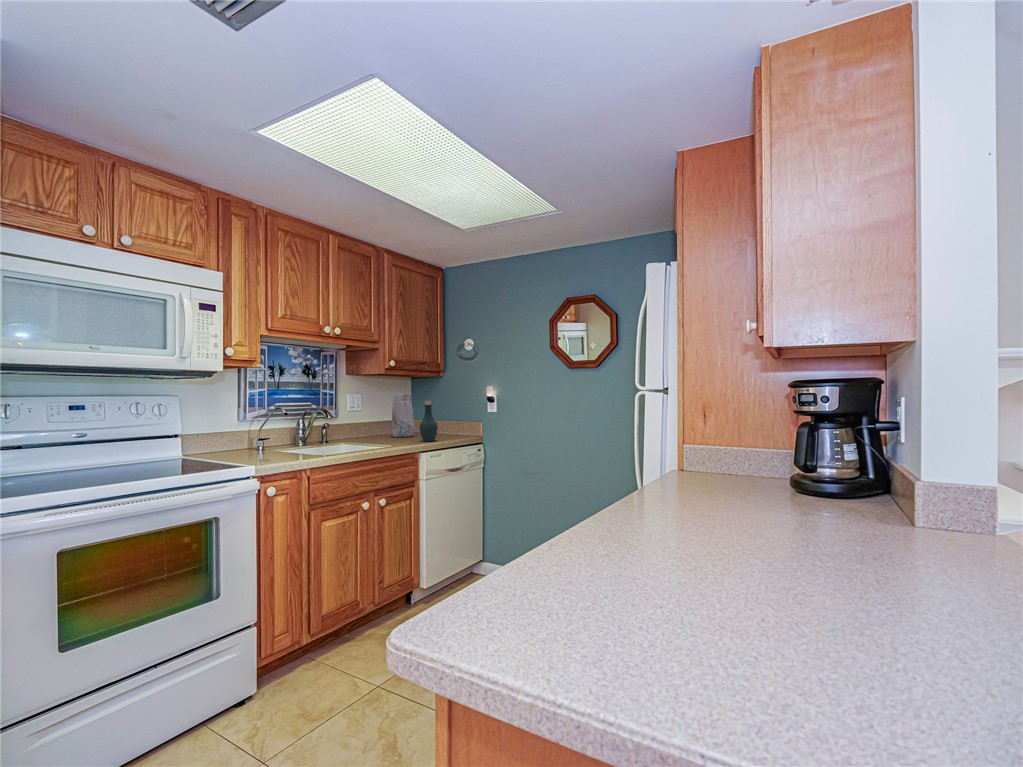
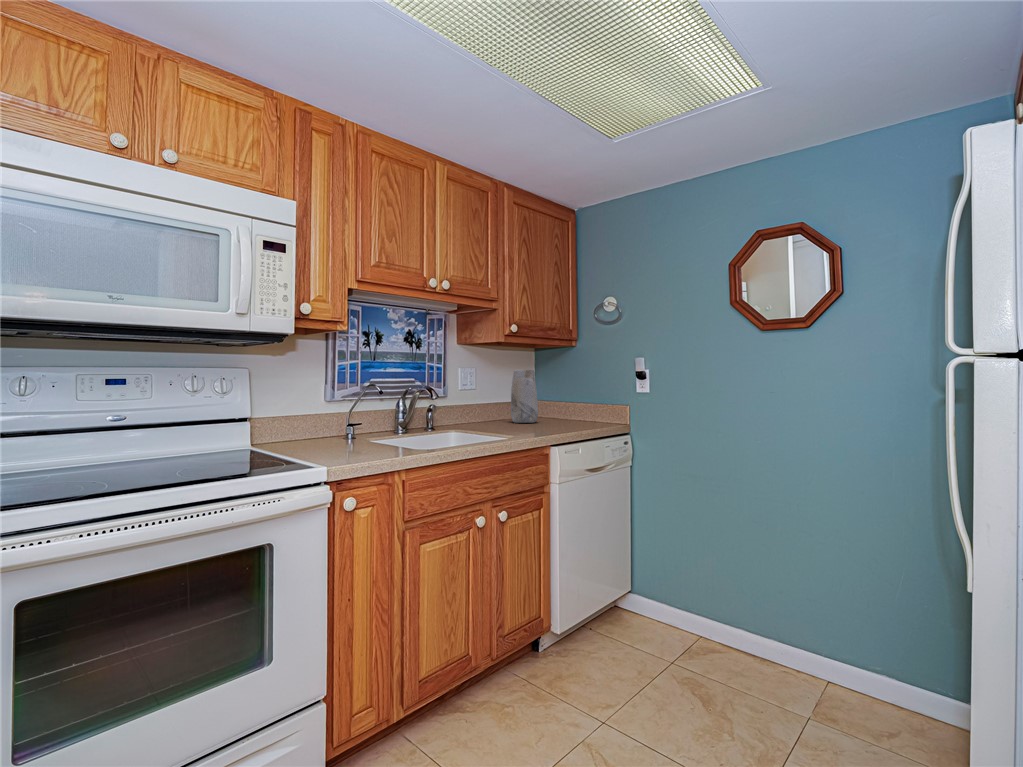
bottle: present [419,401,438,441] -> none [546,379,570,432]

